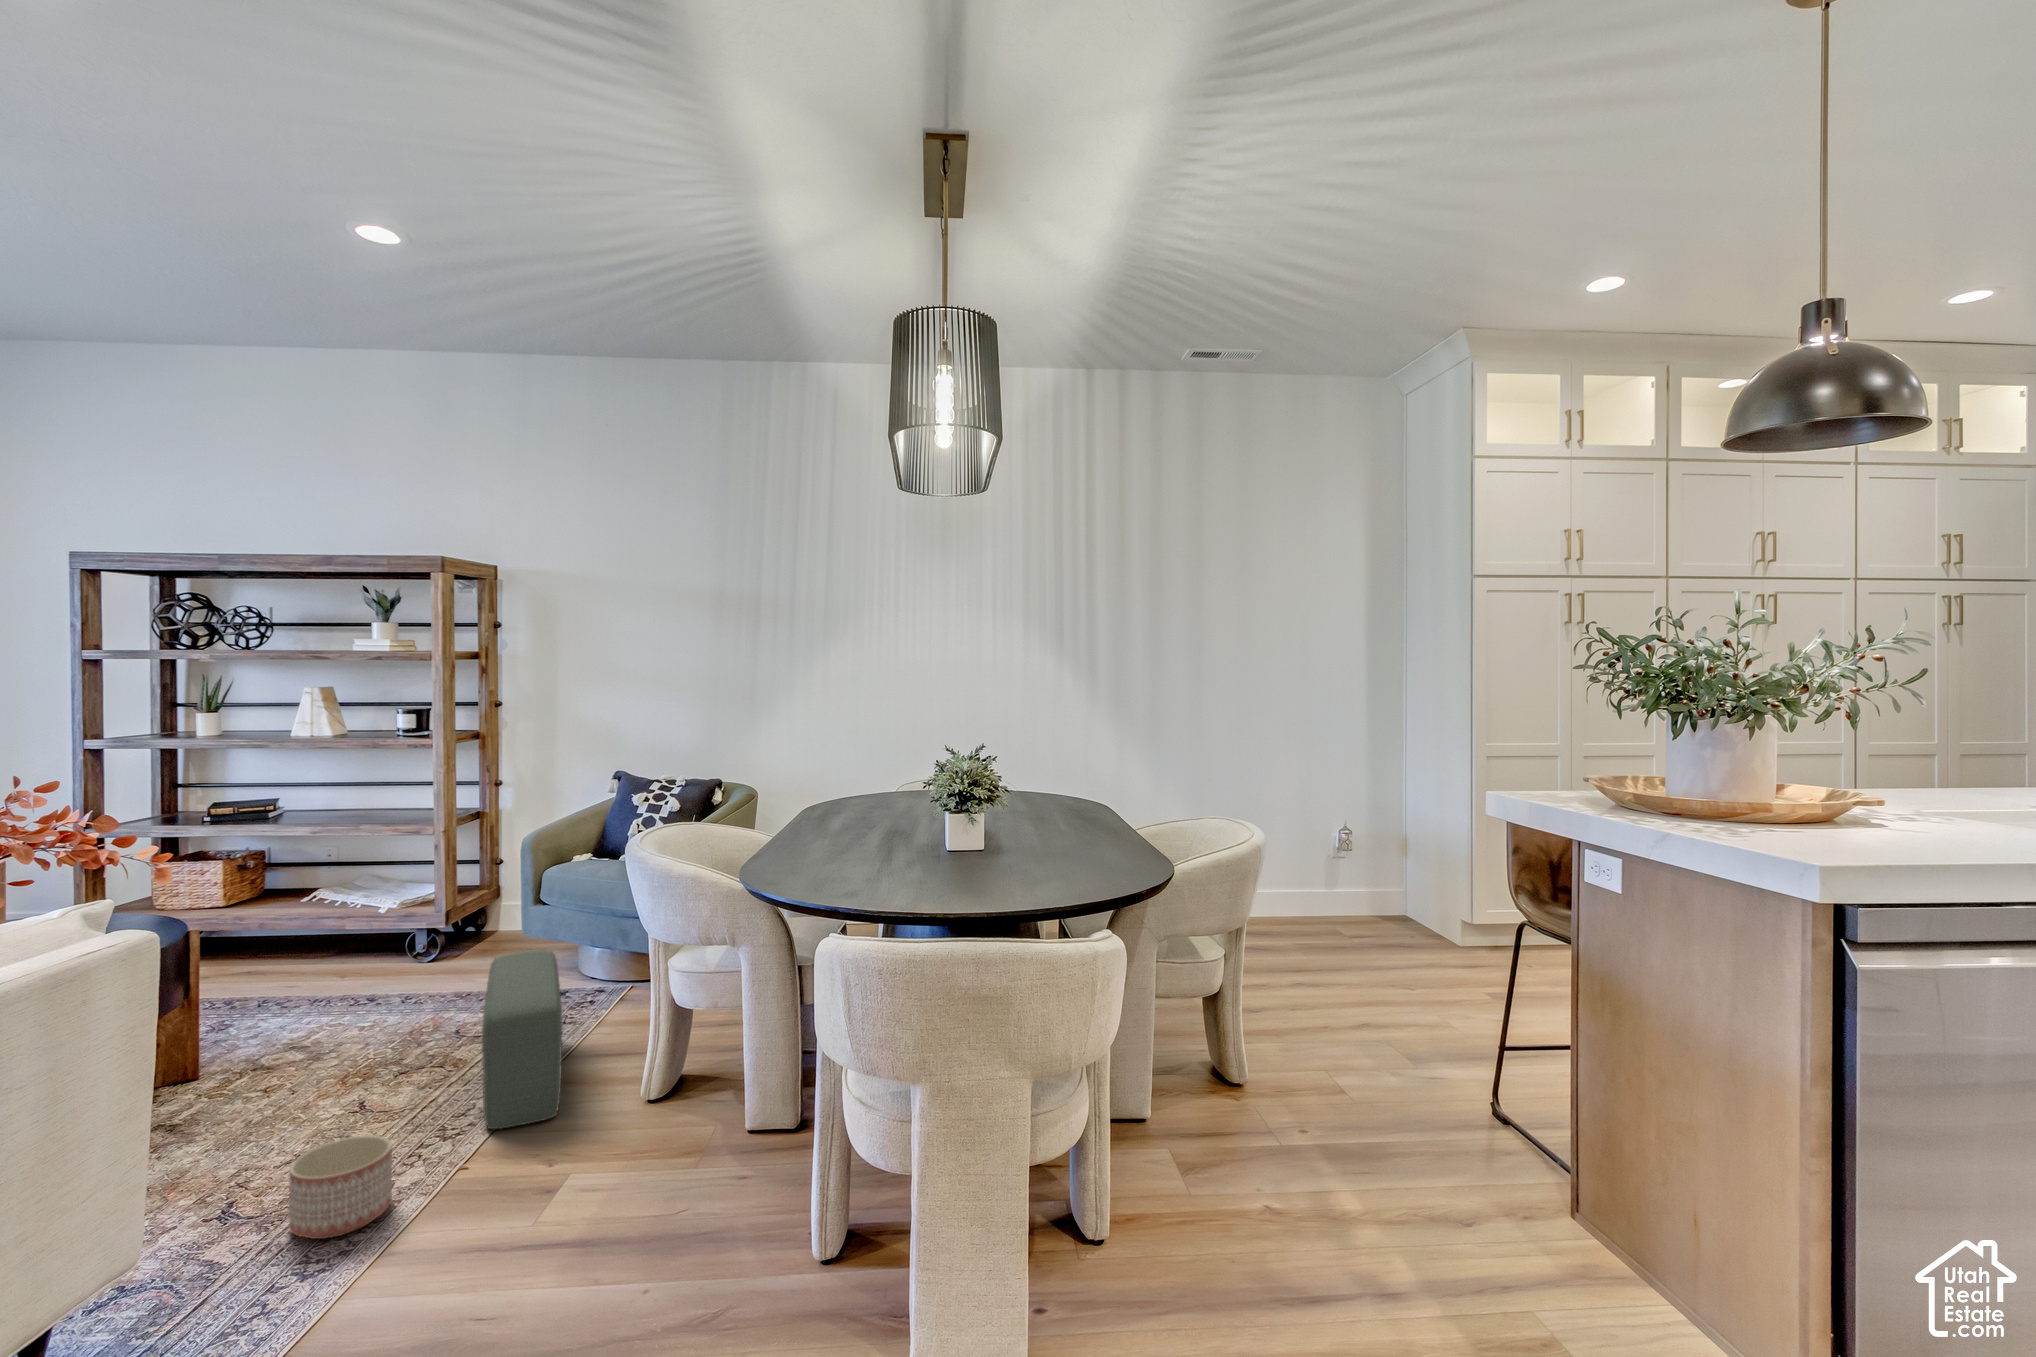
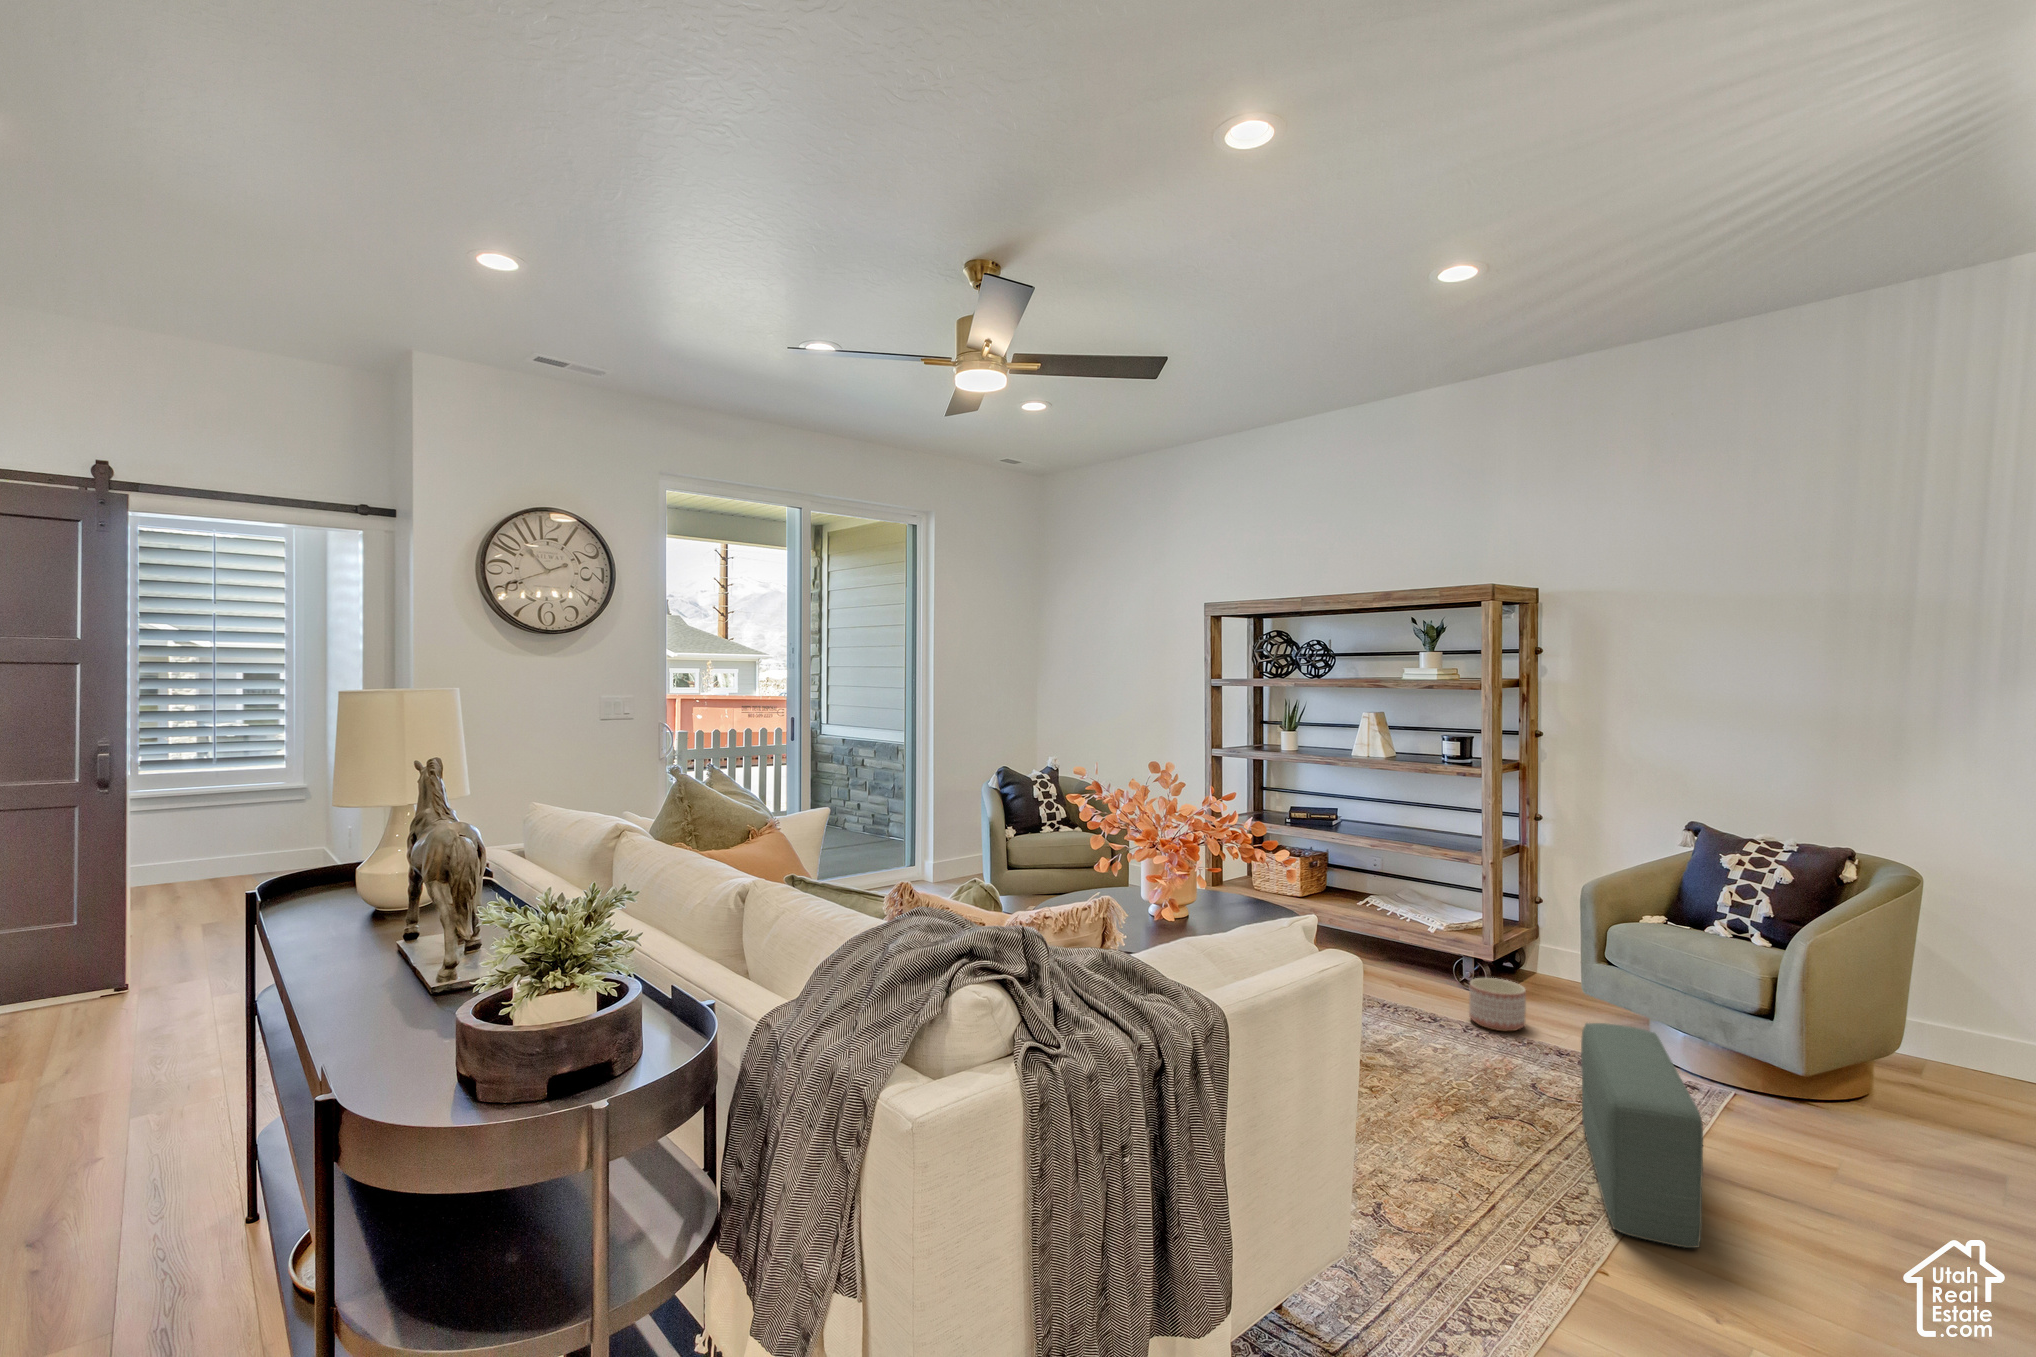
planter: present [289,1135,392,1239] -> present [1469,978,1526,1031]

